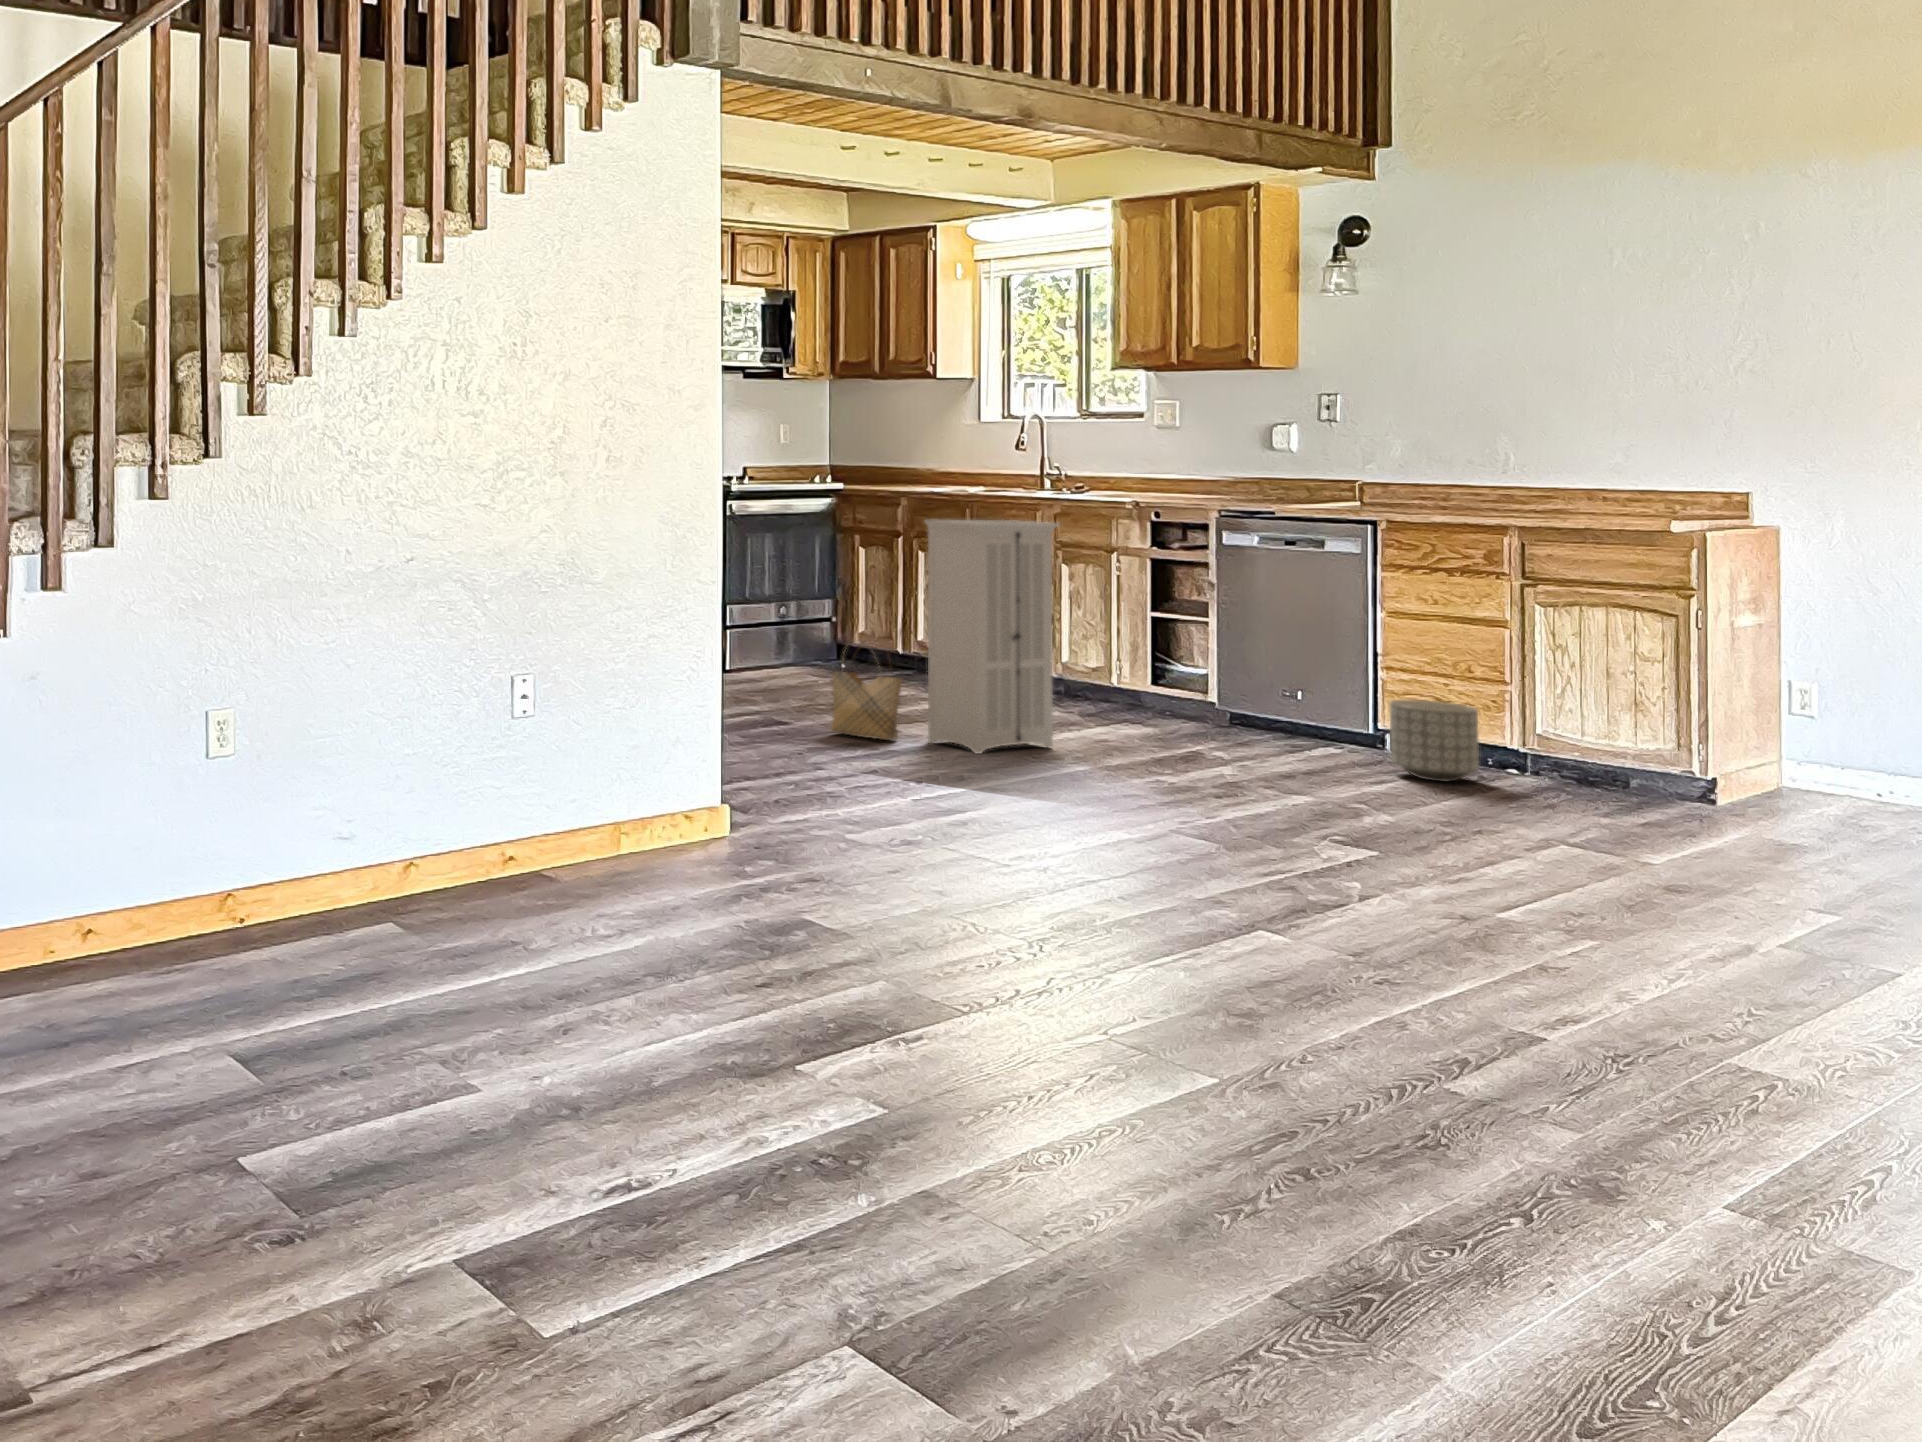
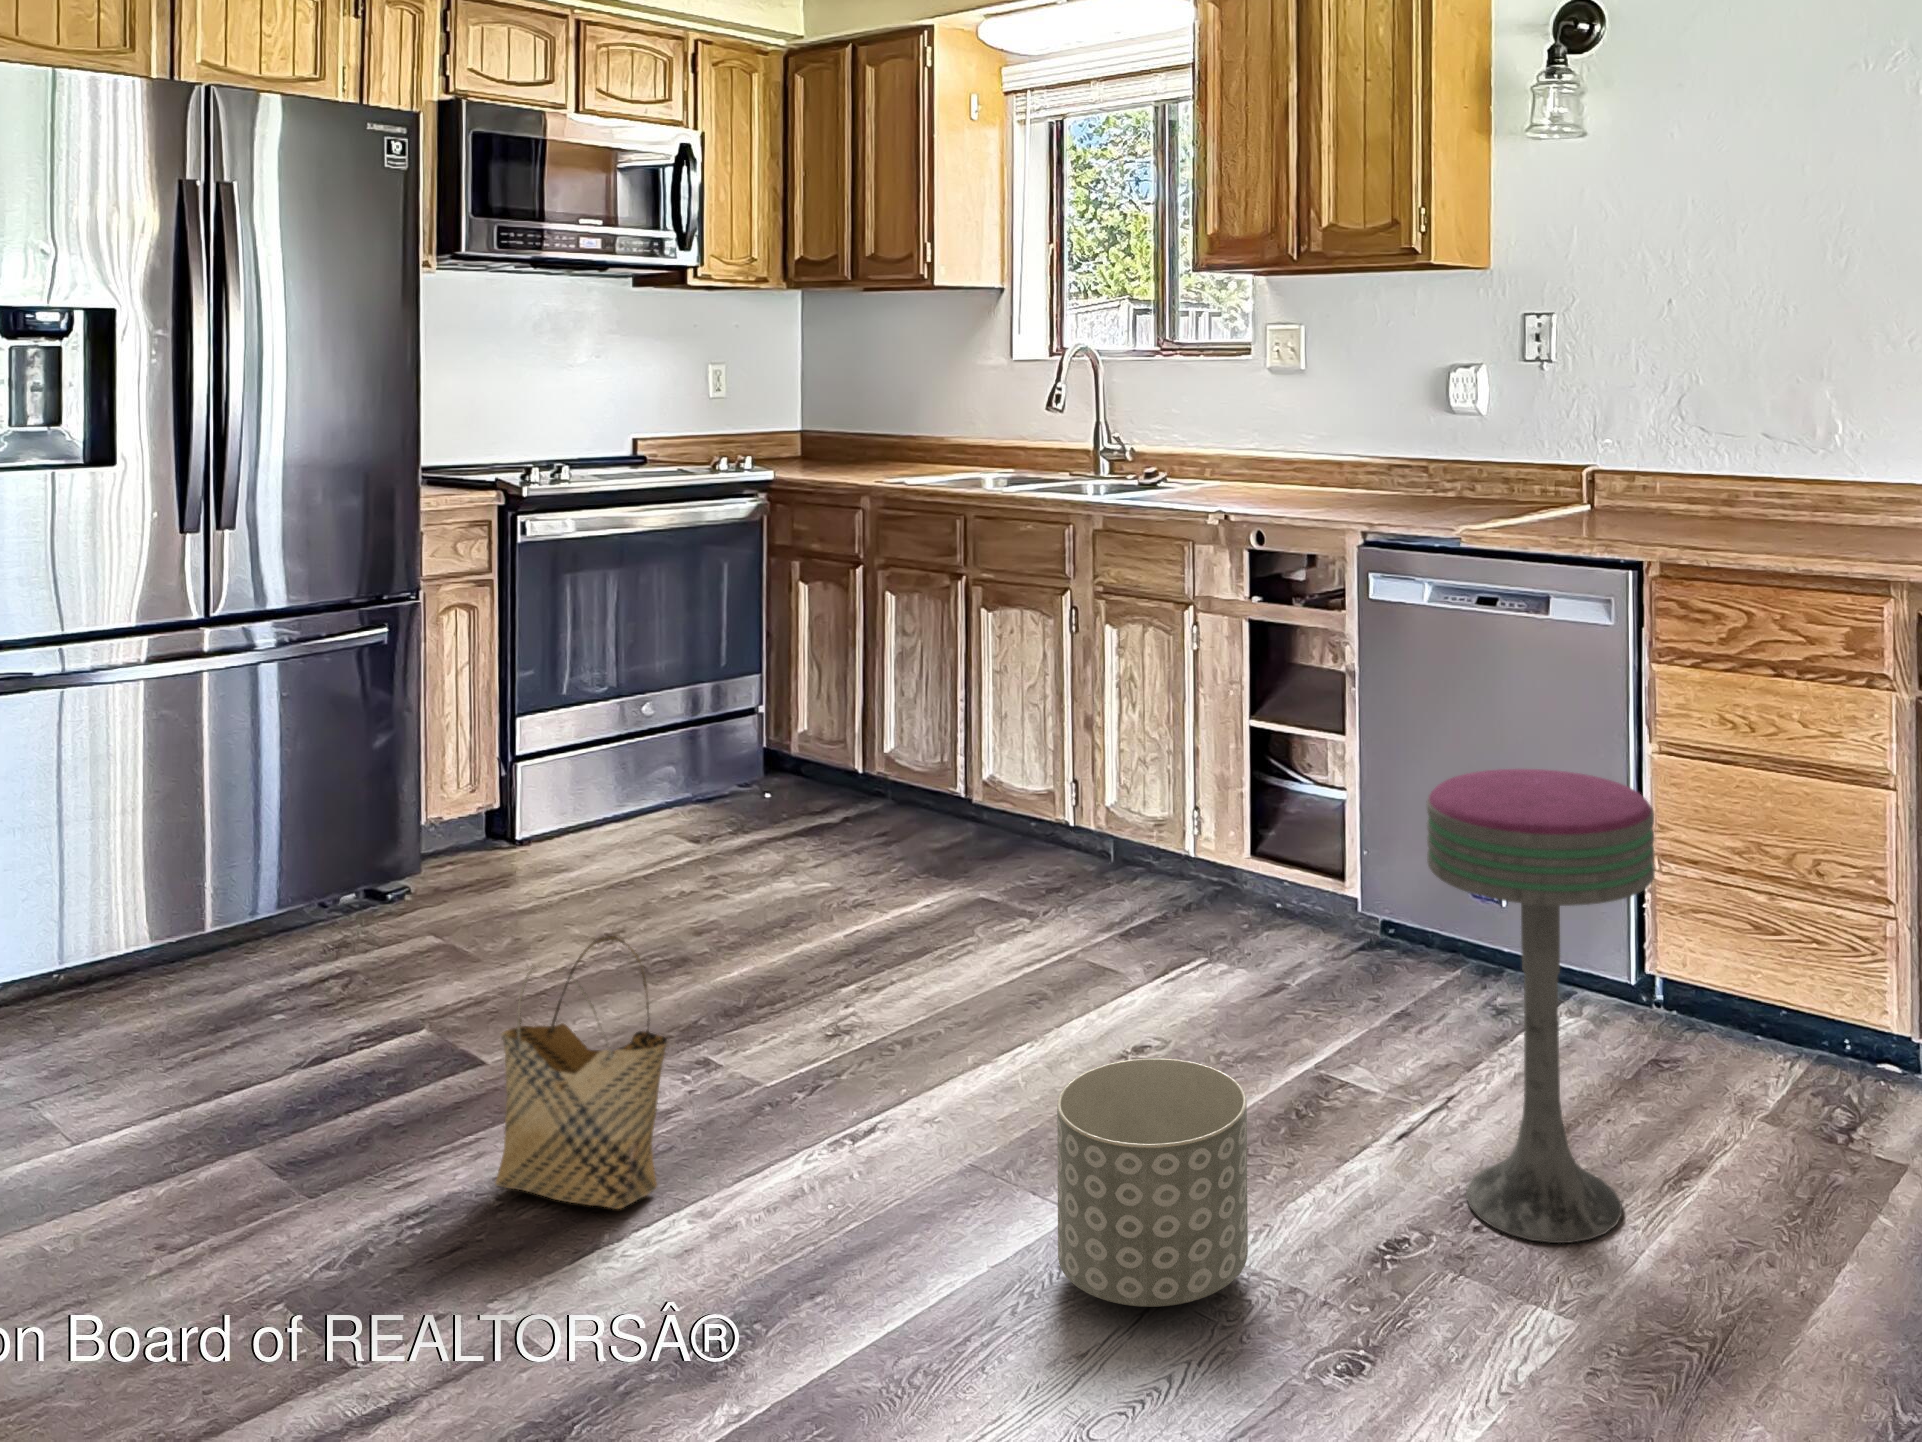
storage cabinet: present [925,519,1060,754] -> none [716,610,1038,1243]
bar stool: none [1249,592,1360,784] -> present [1426,769,1655,1243]
planter: present [1390,700,1479,781] -> present [1057,1058,1248,1307]

